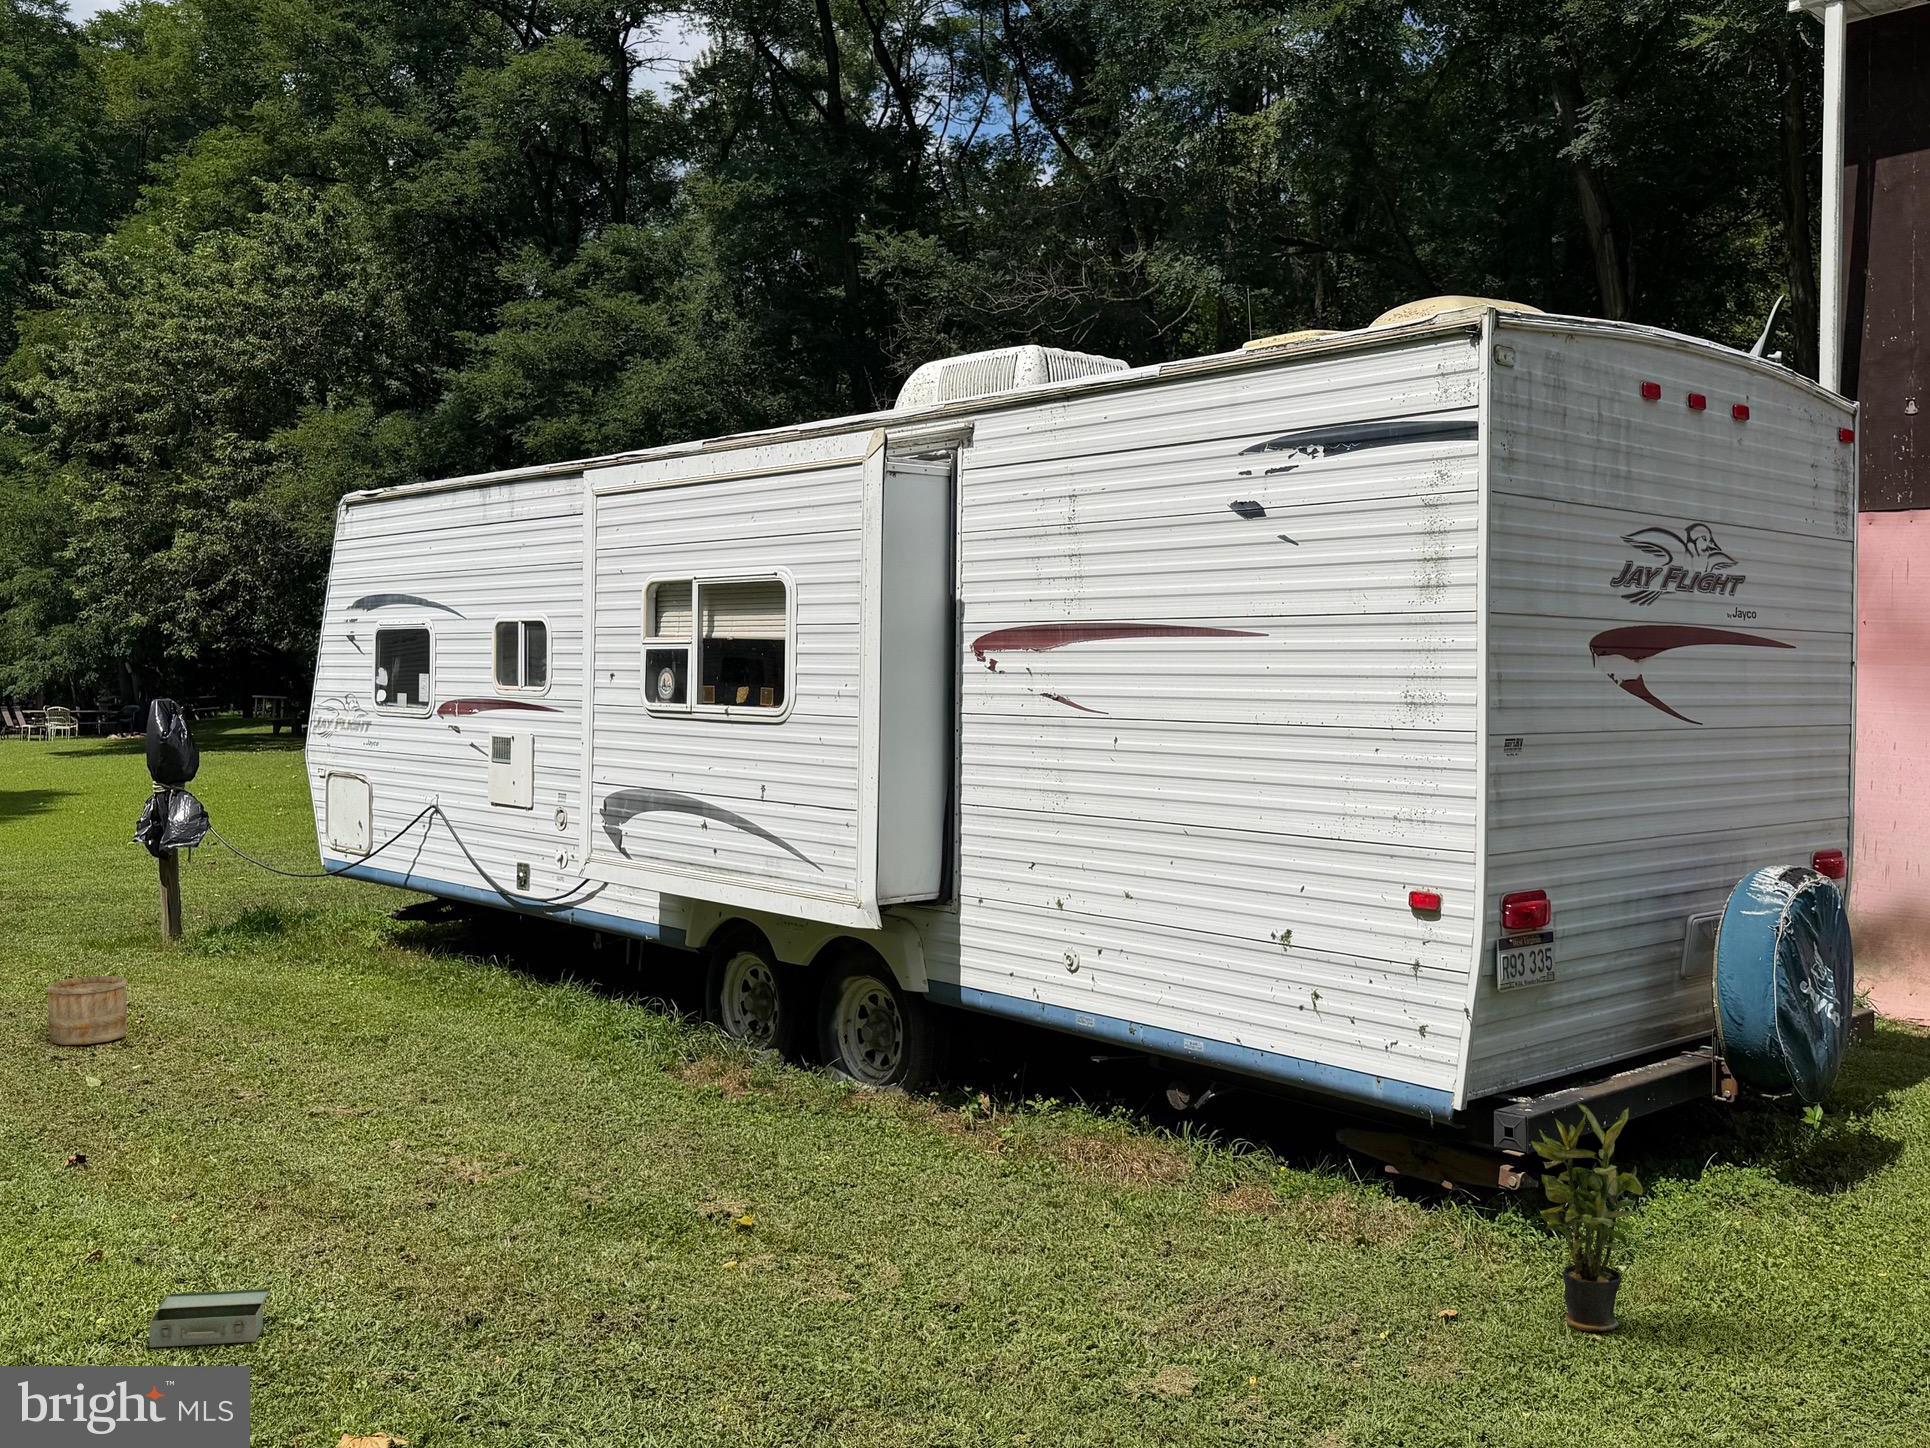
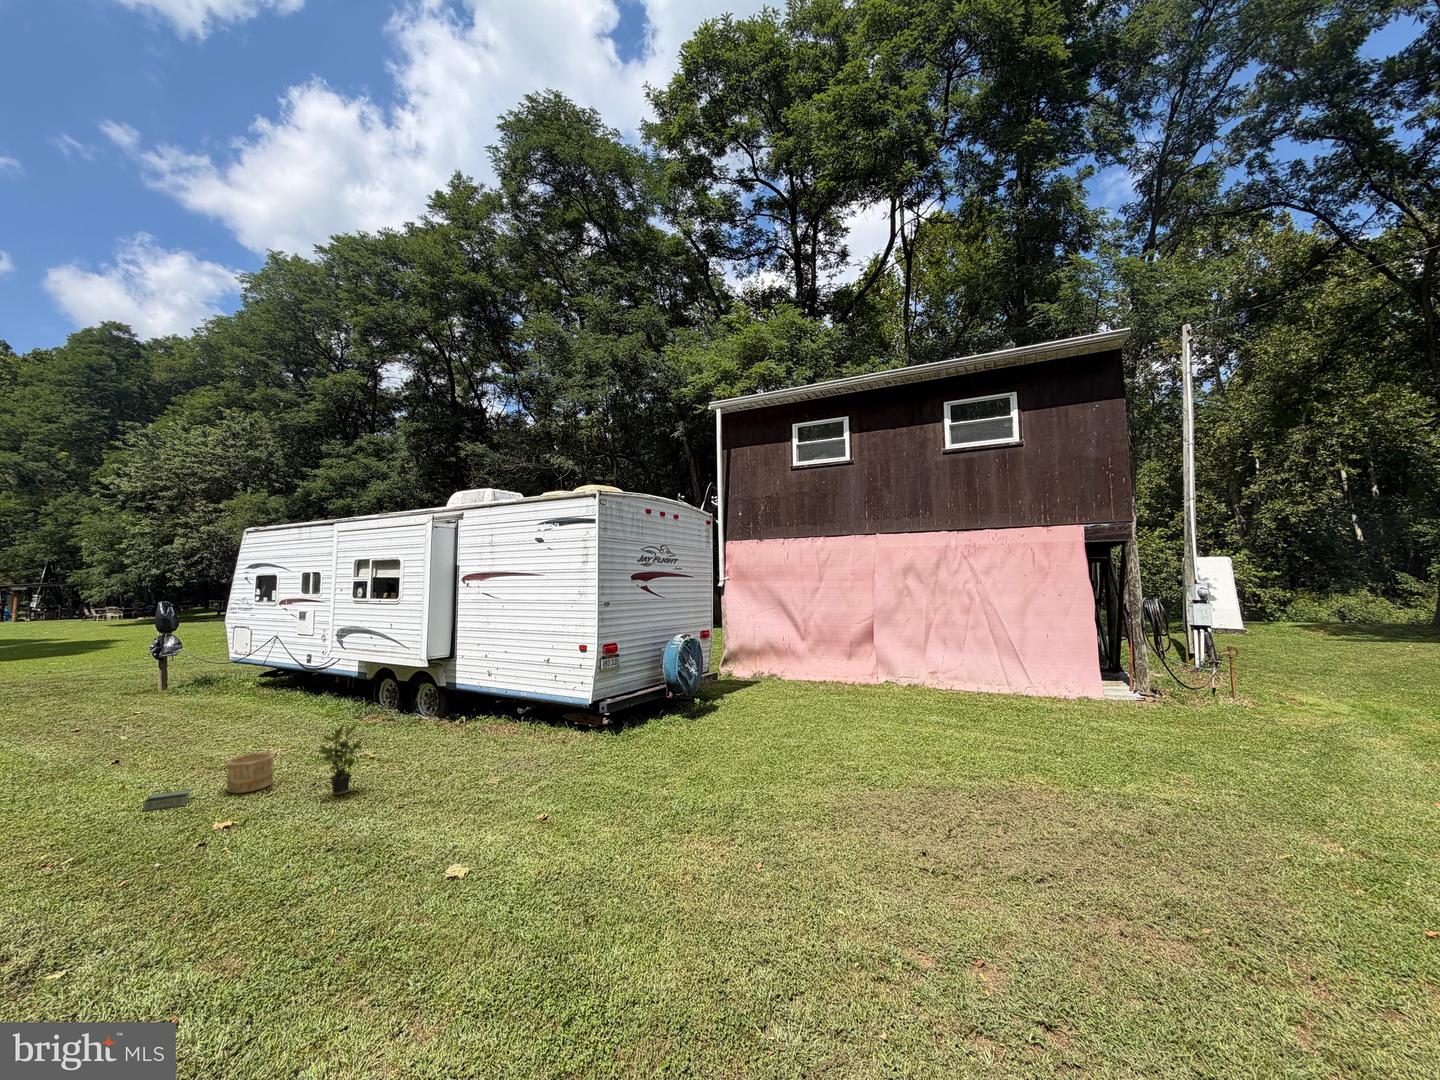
wooden bucket: present [45,976,128,1045] -> present [226,752,274,793]
potted plant: present [1531,1103,1643,1332] -> present [319,723,362,795]

